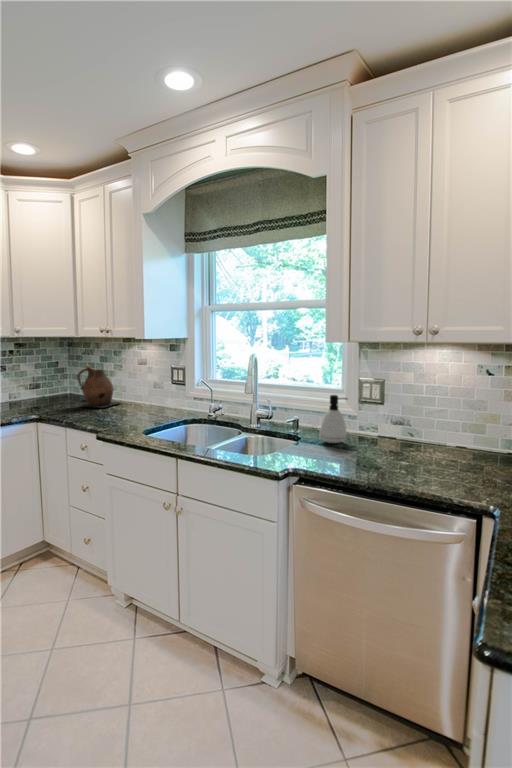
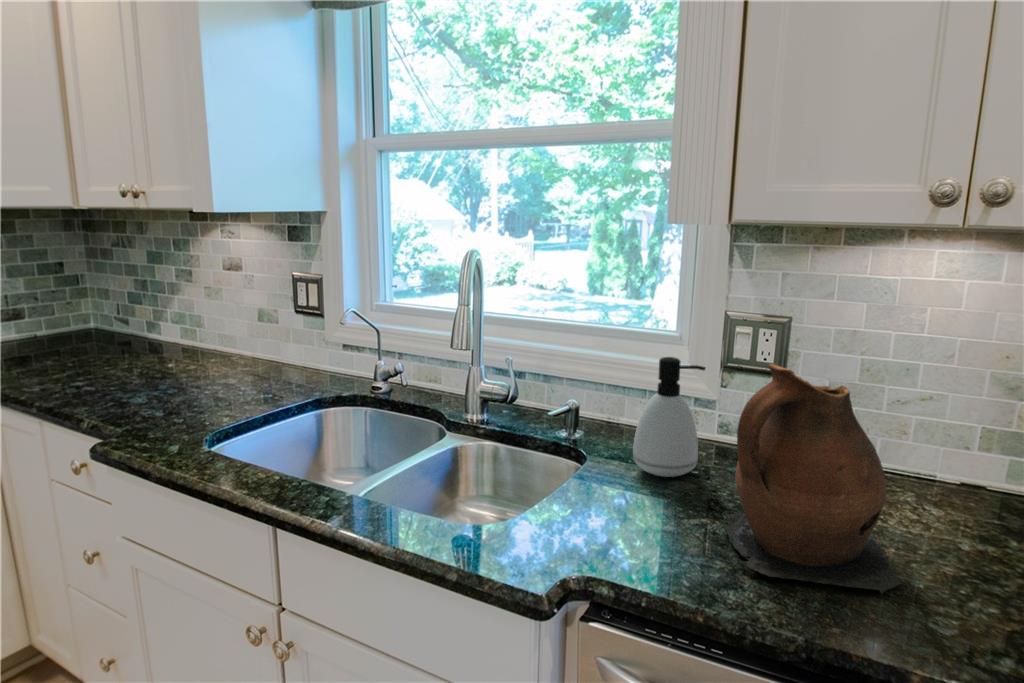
ceramic pitcher: present [78,364,119,408] -> present [720,364,901,594]

